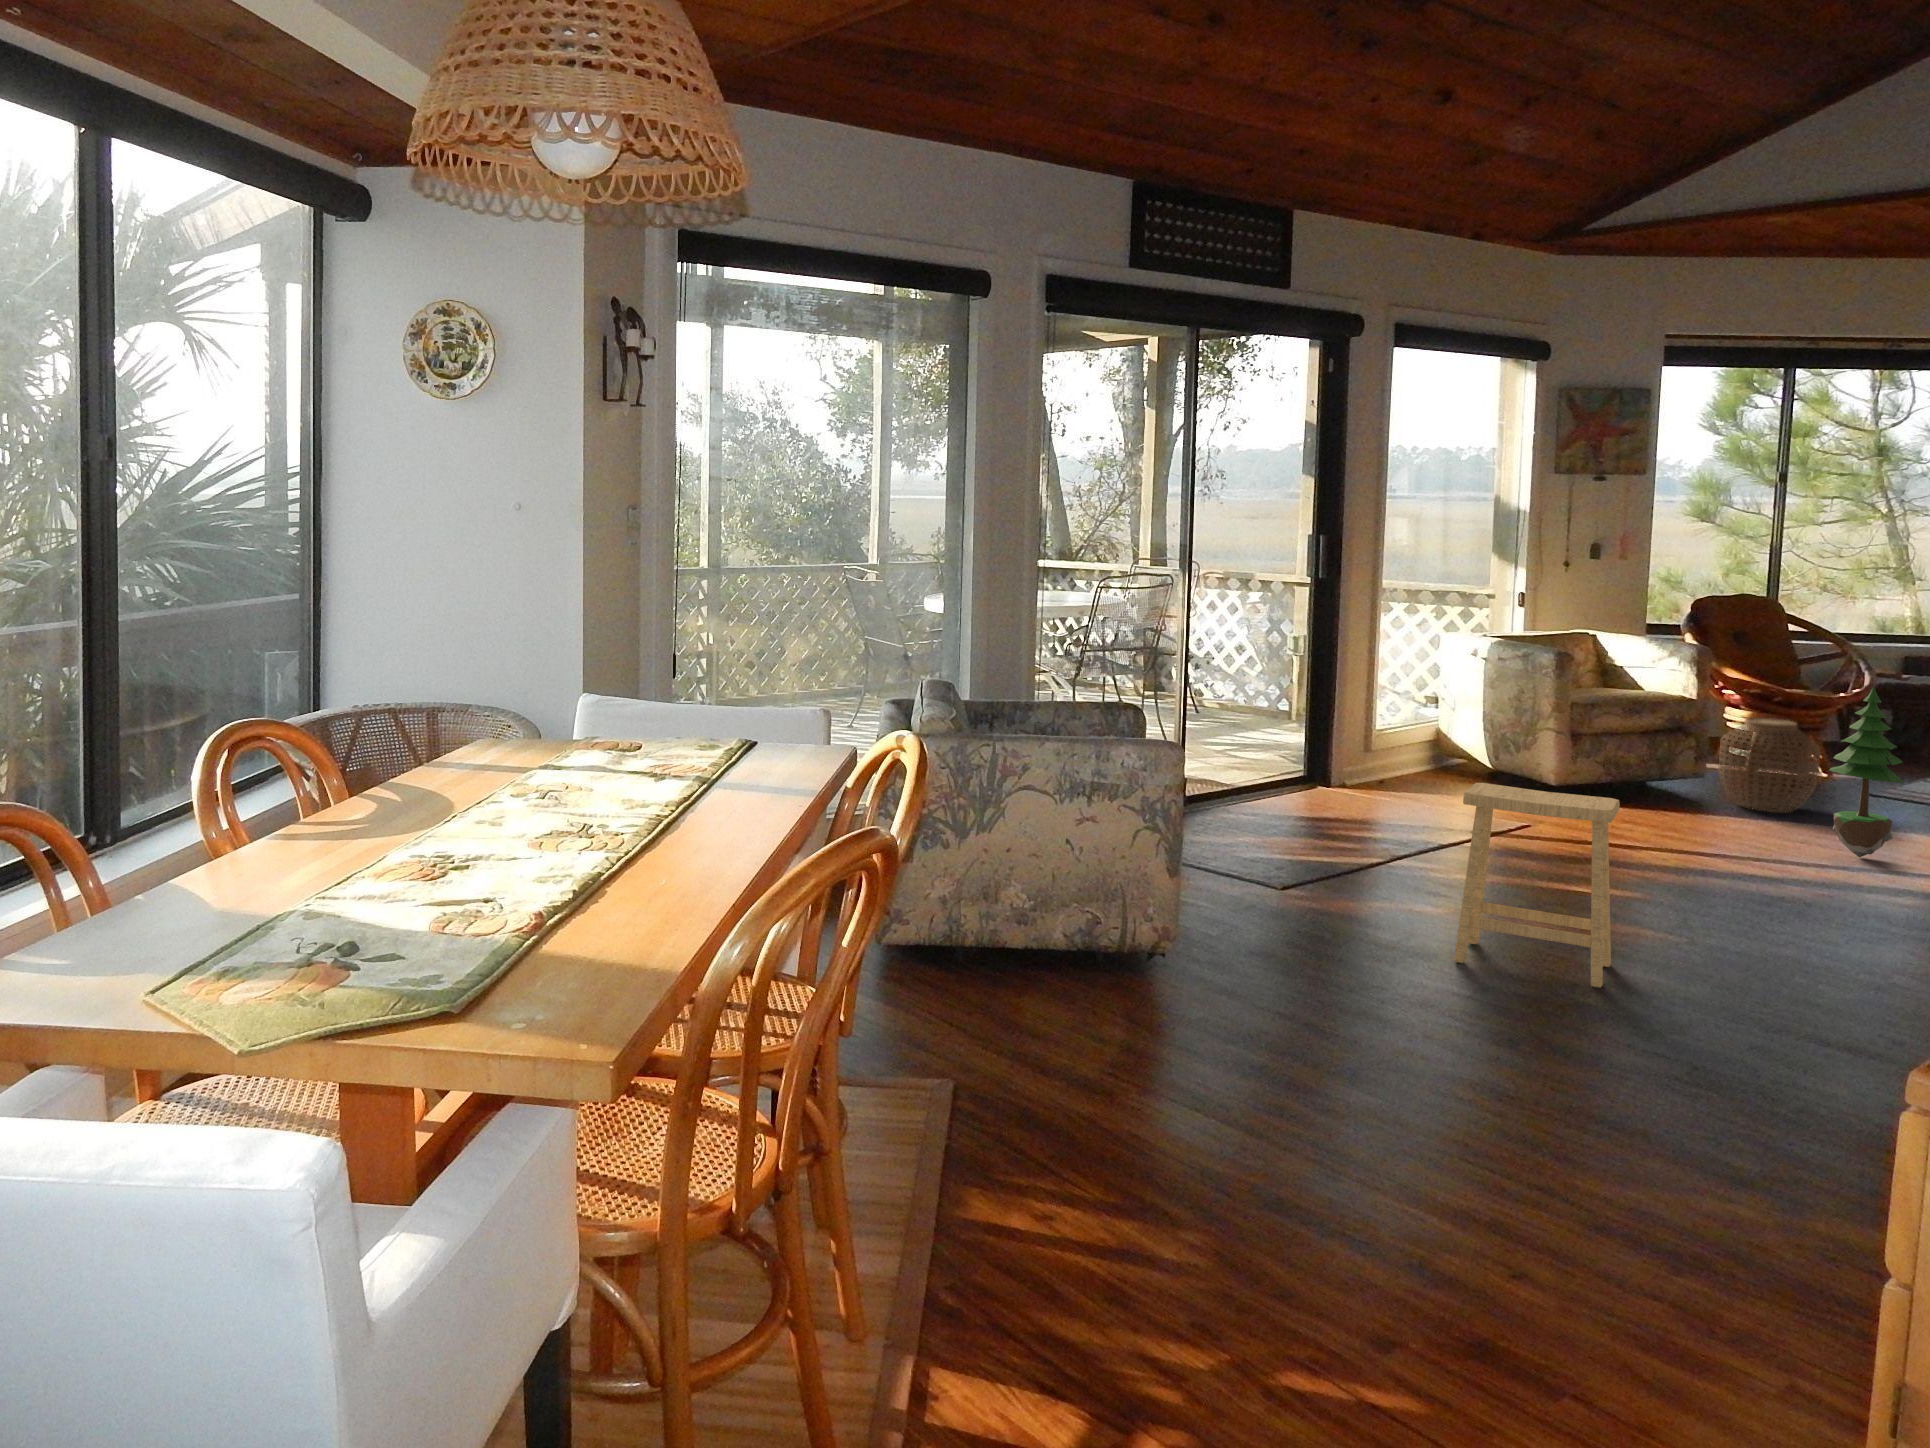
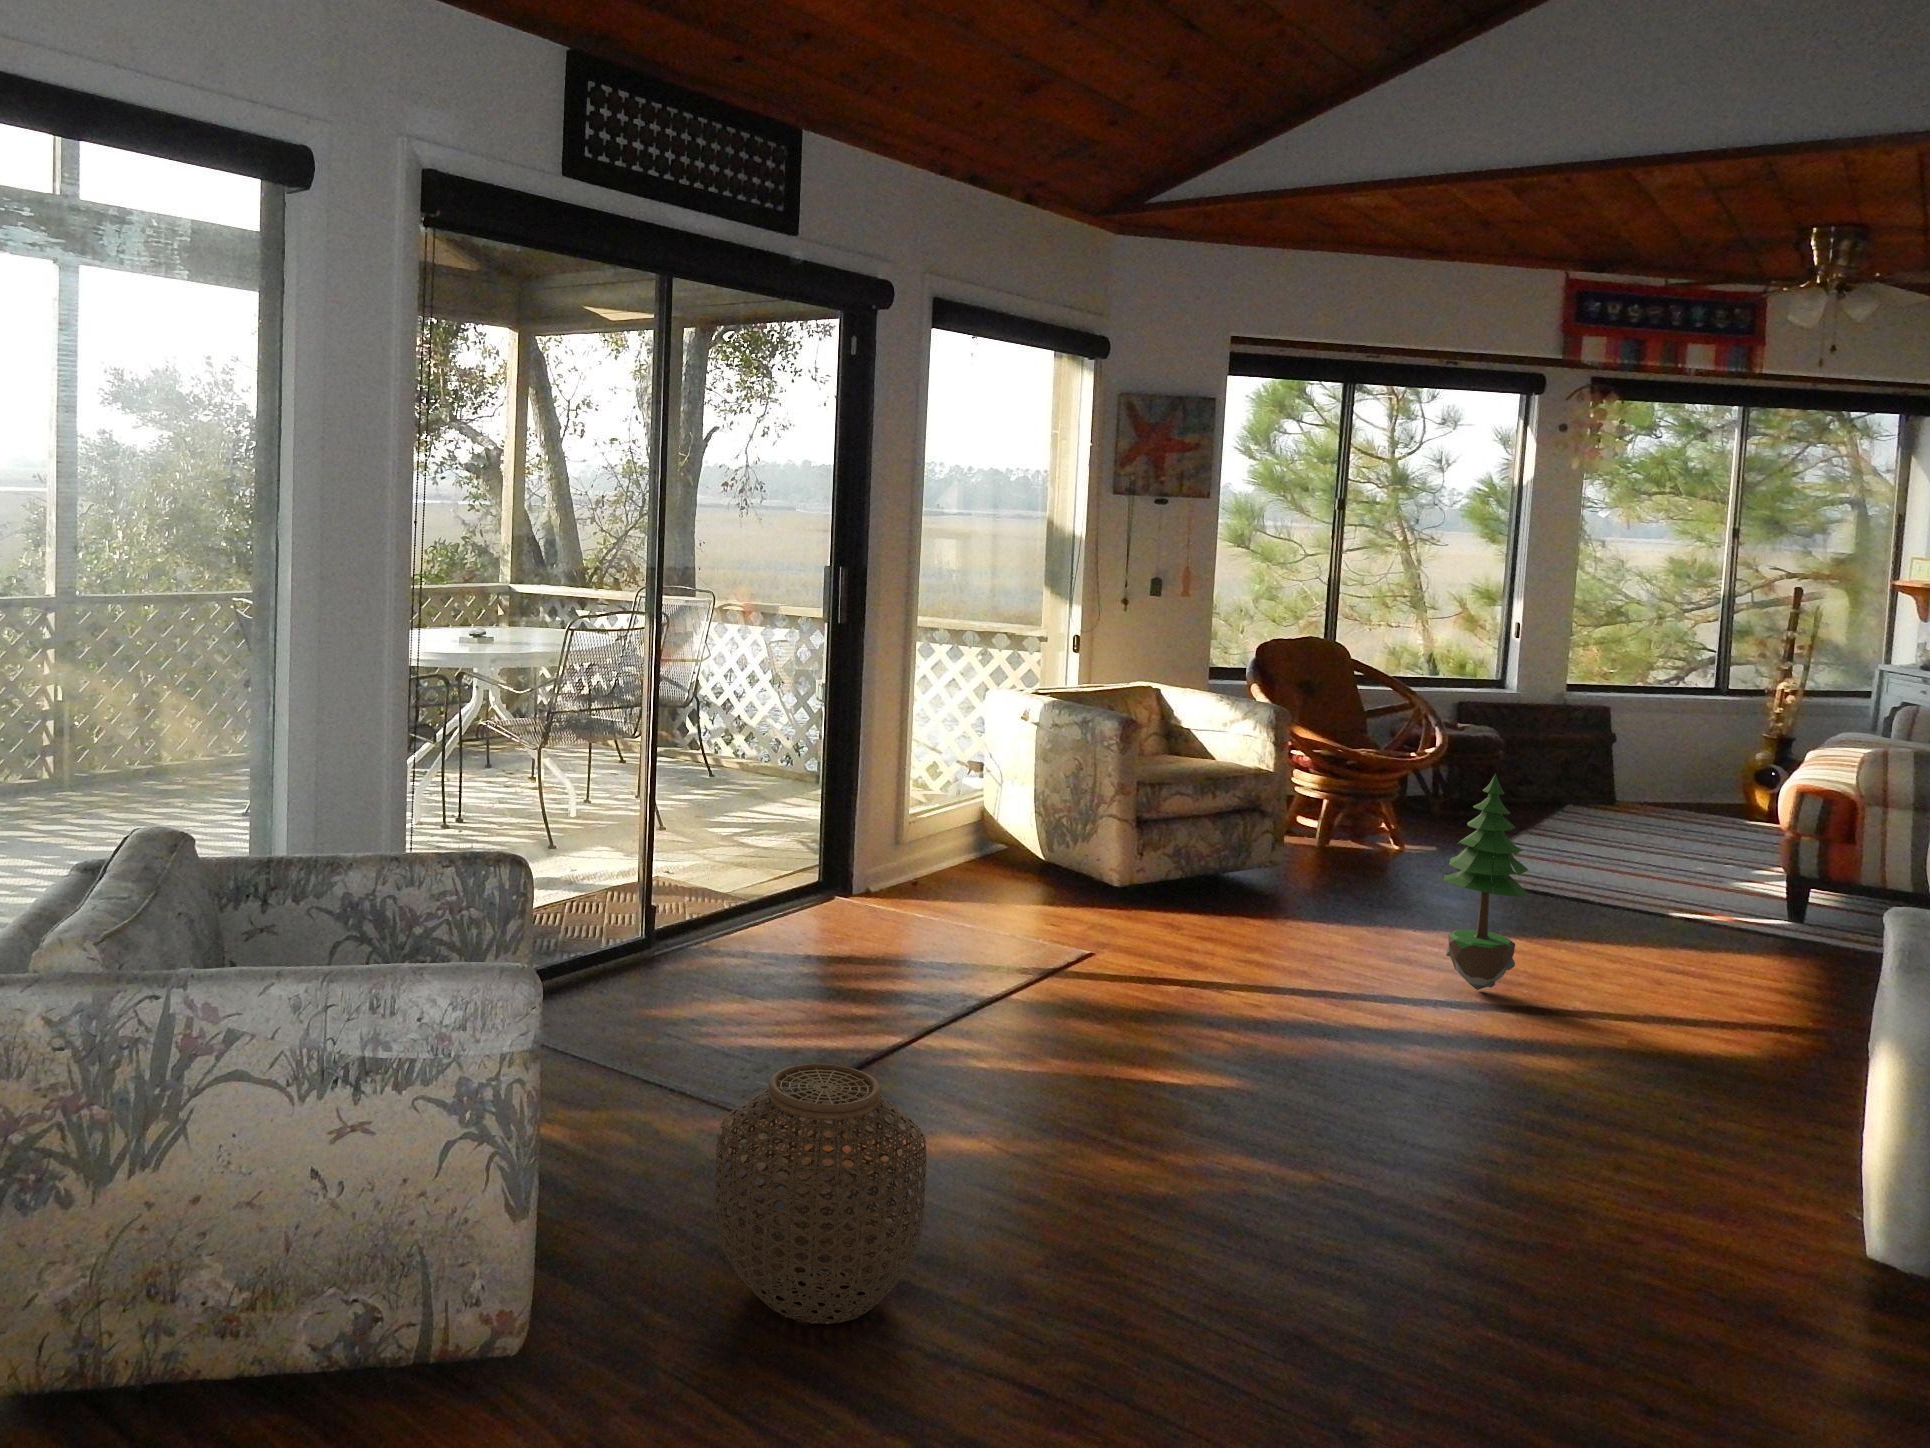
woven basket: present [1719,718,1820,813] -> present [714,1064,927,1324]
footstool: present [1454,783,1620,988] -> none [997,983,1242,1334]

